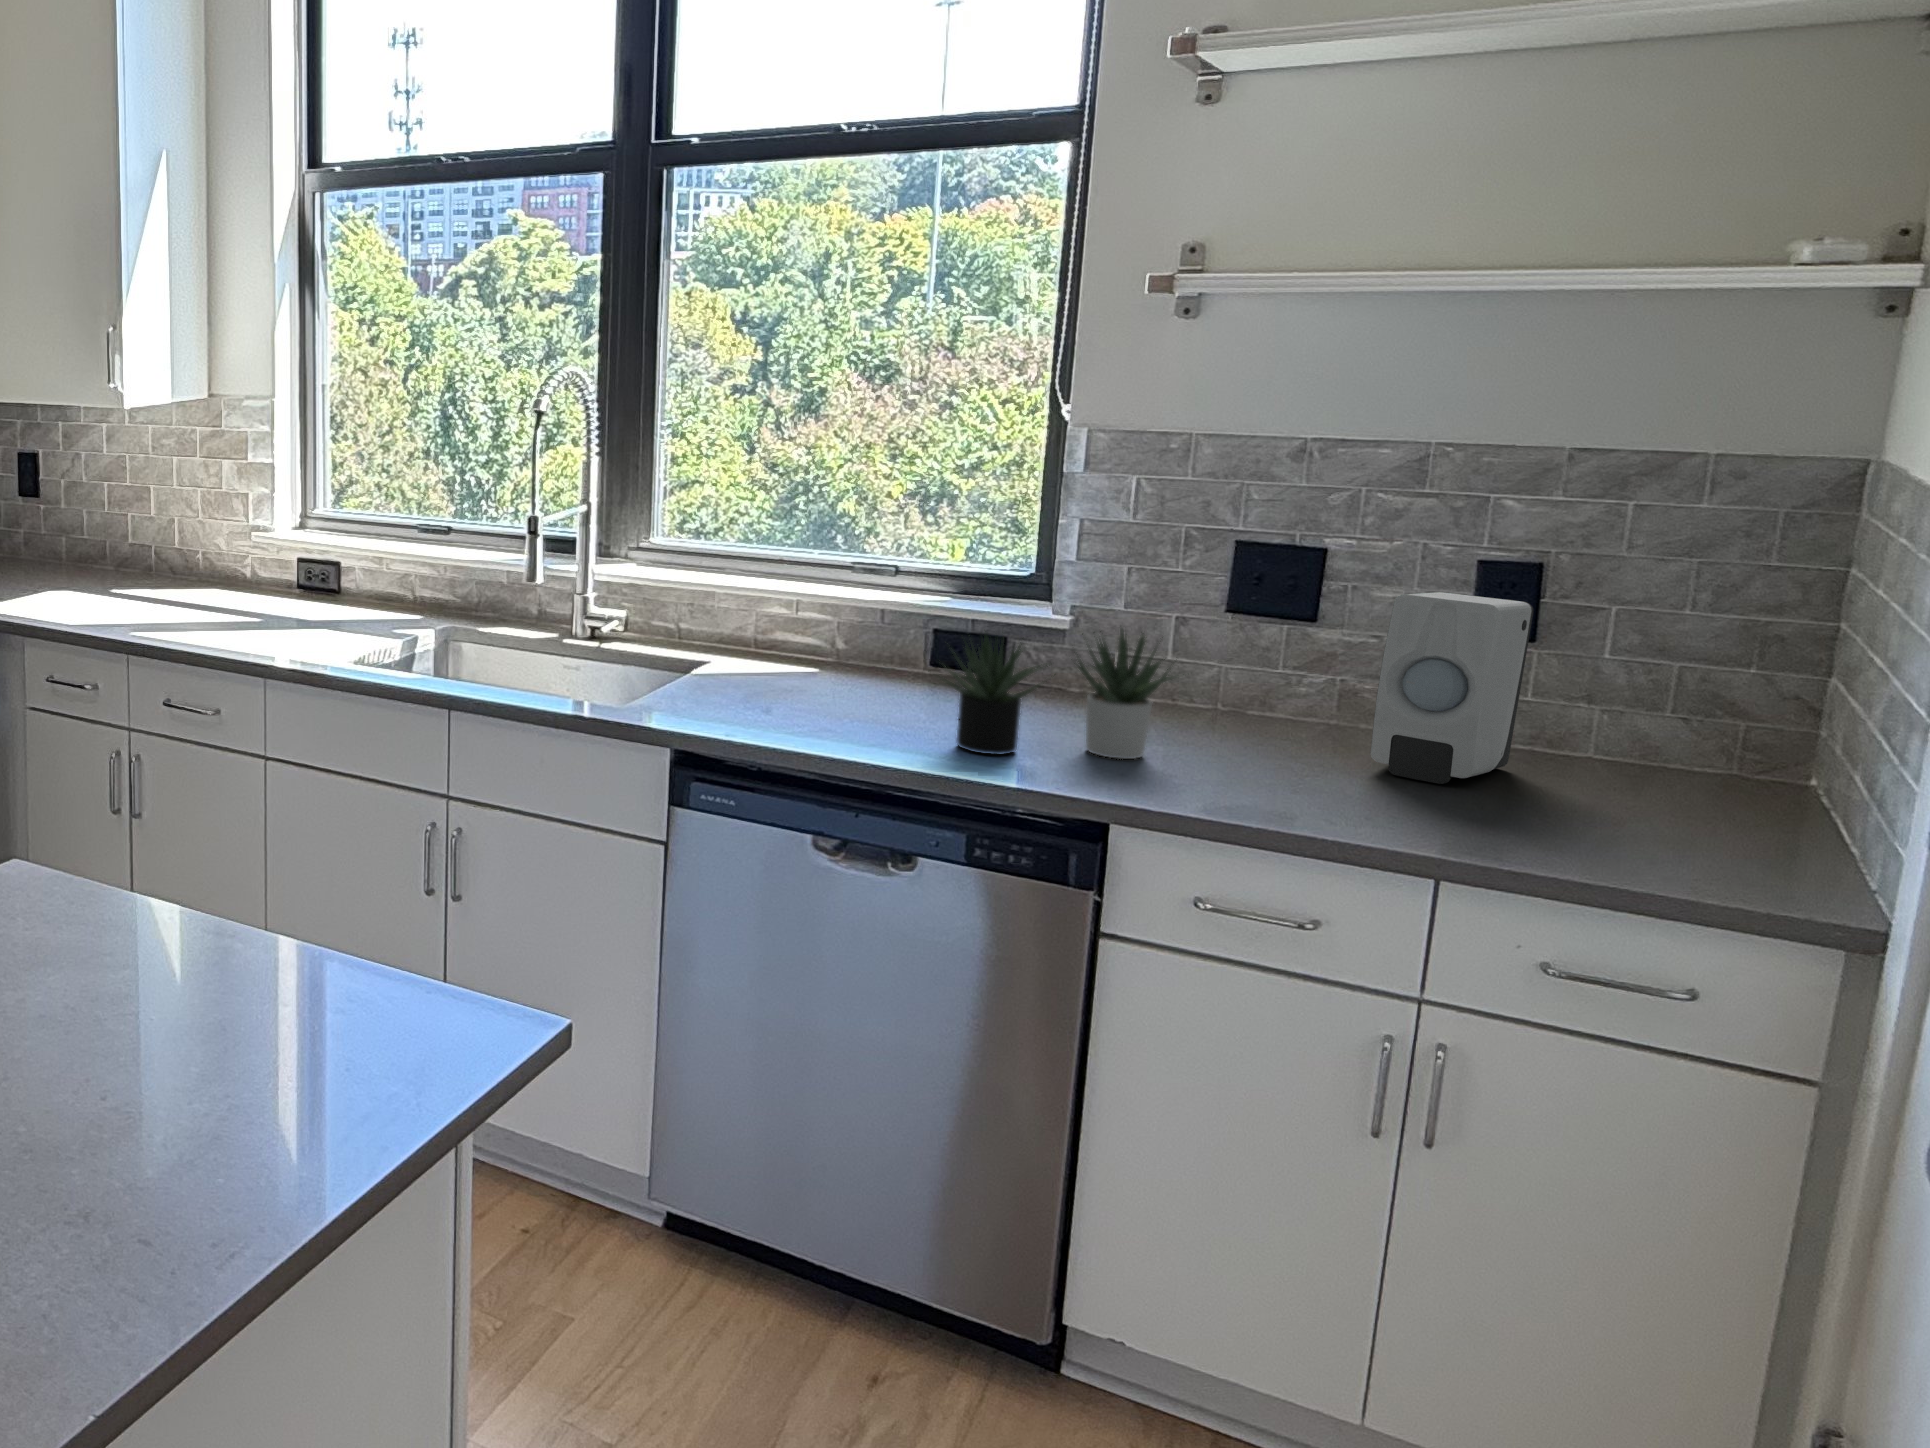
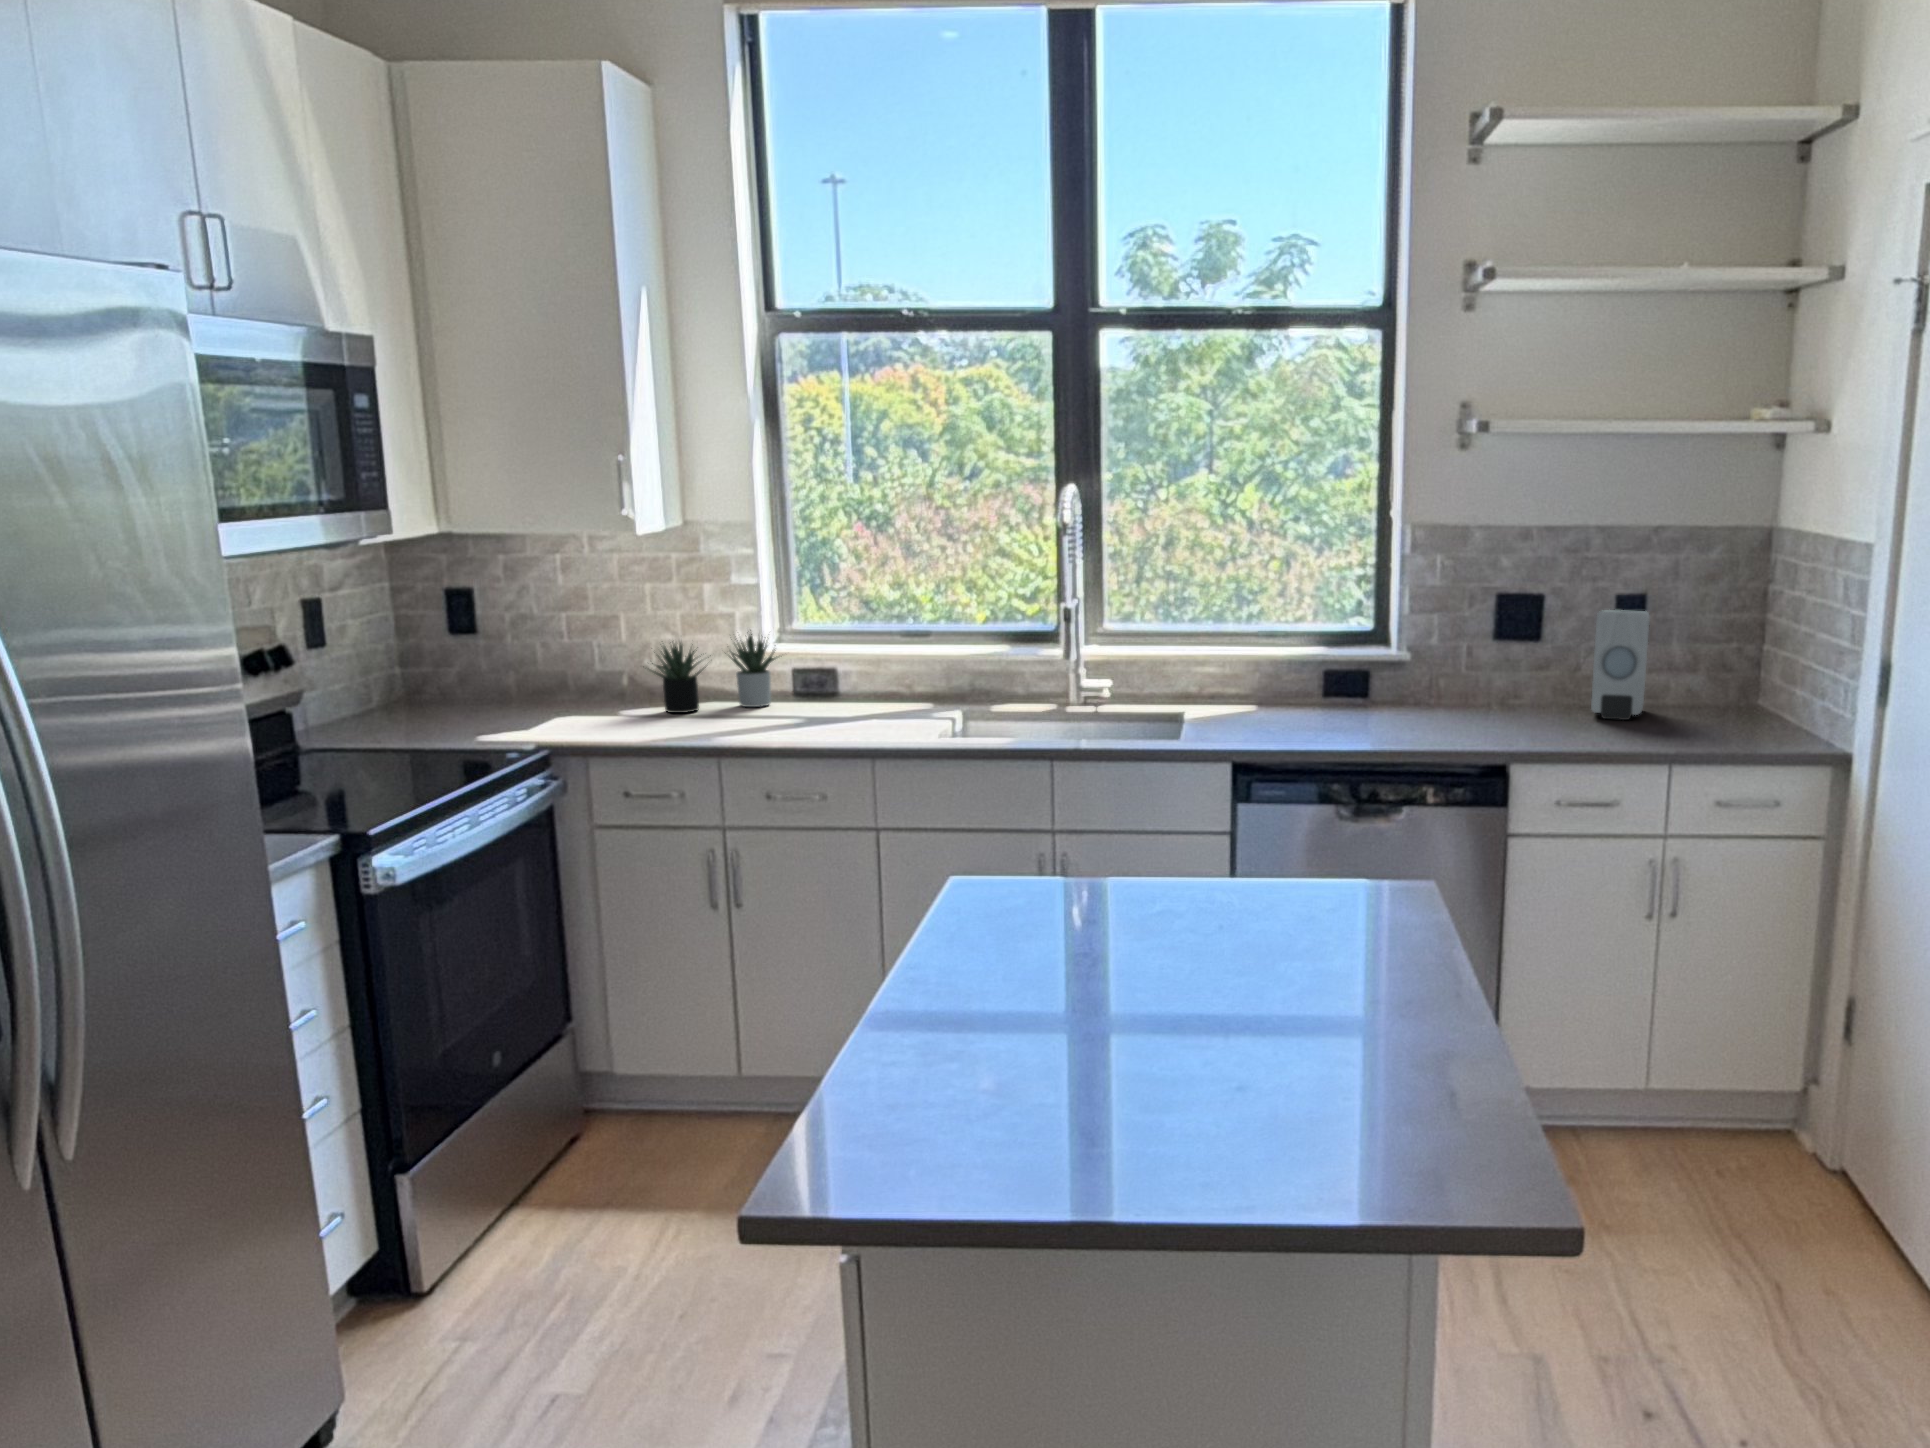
succulent plant: present [944,629,1184,759] -> present [652,630,777,713]

